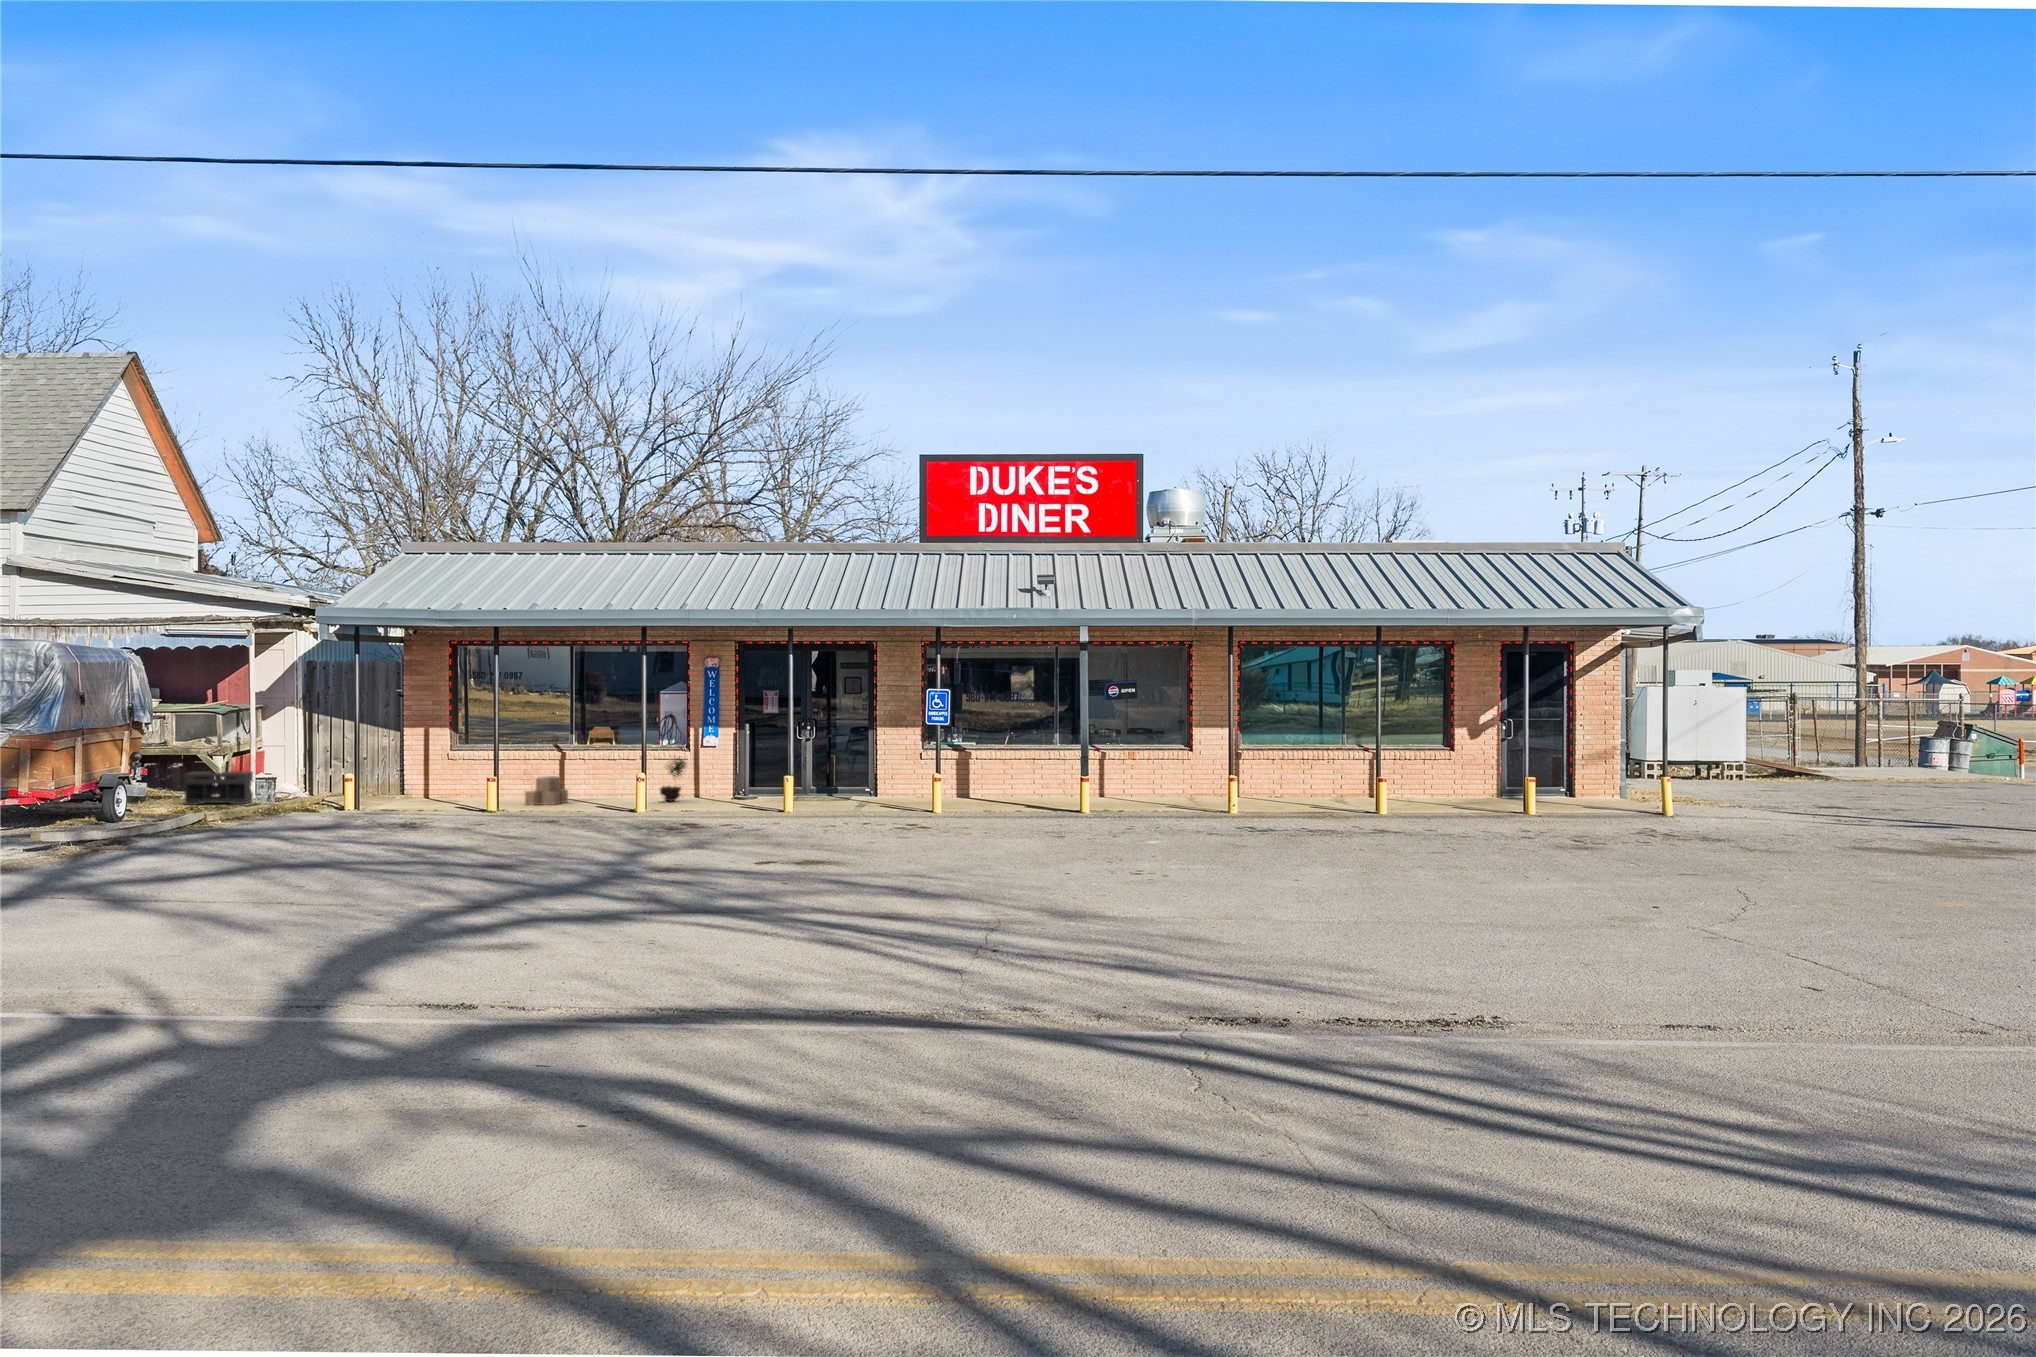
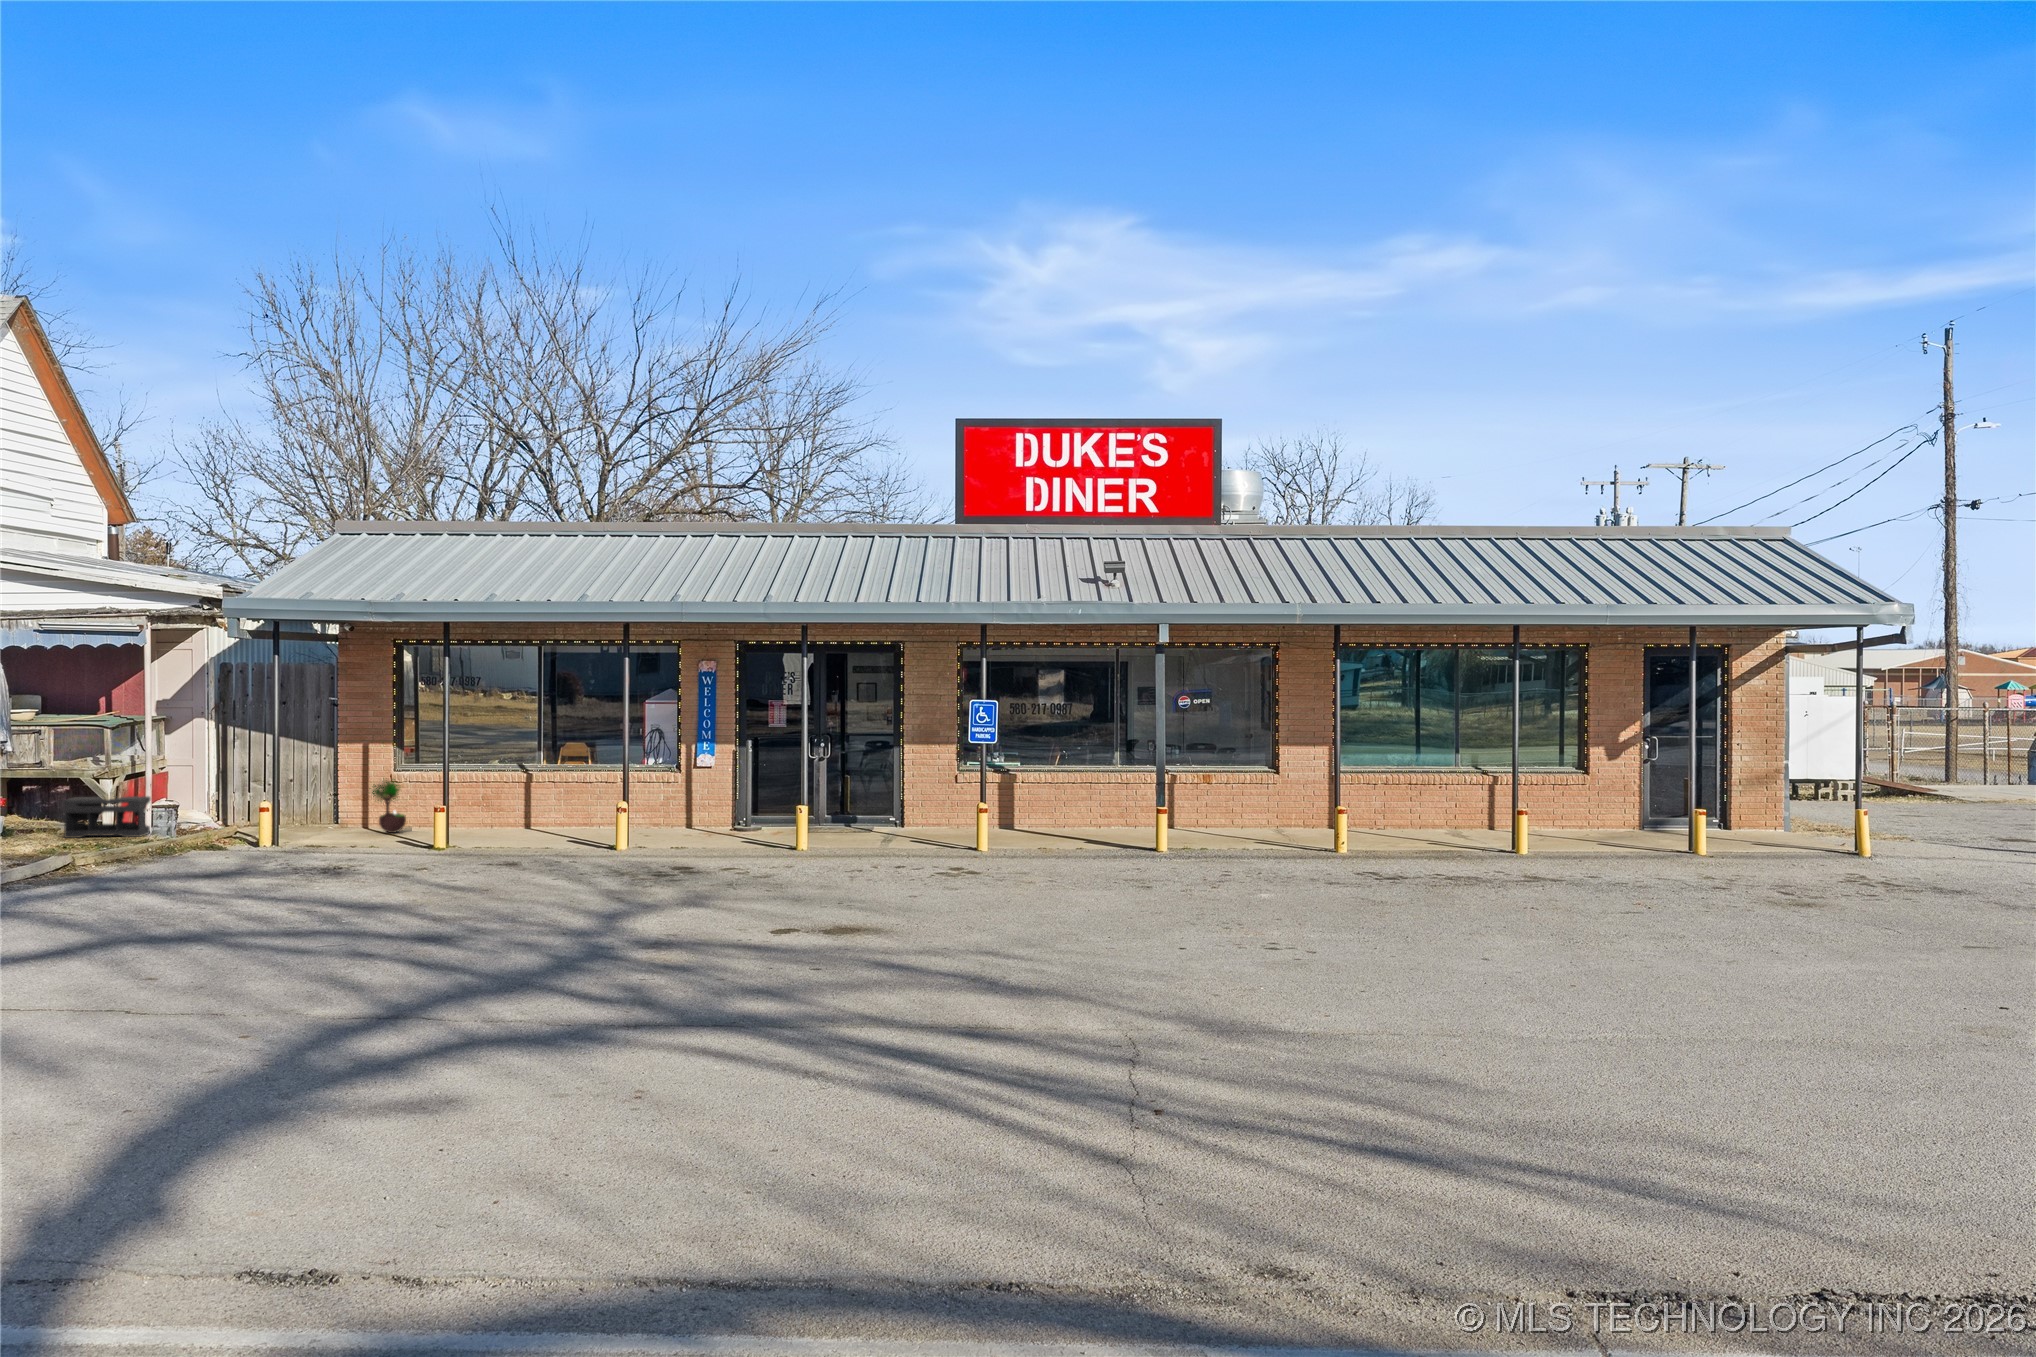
potted tree: present [660,758,687,801] -> present [372,779,406,833]
cardboard box: present [525,776,568,805] -> none [481,802,533,838]

